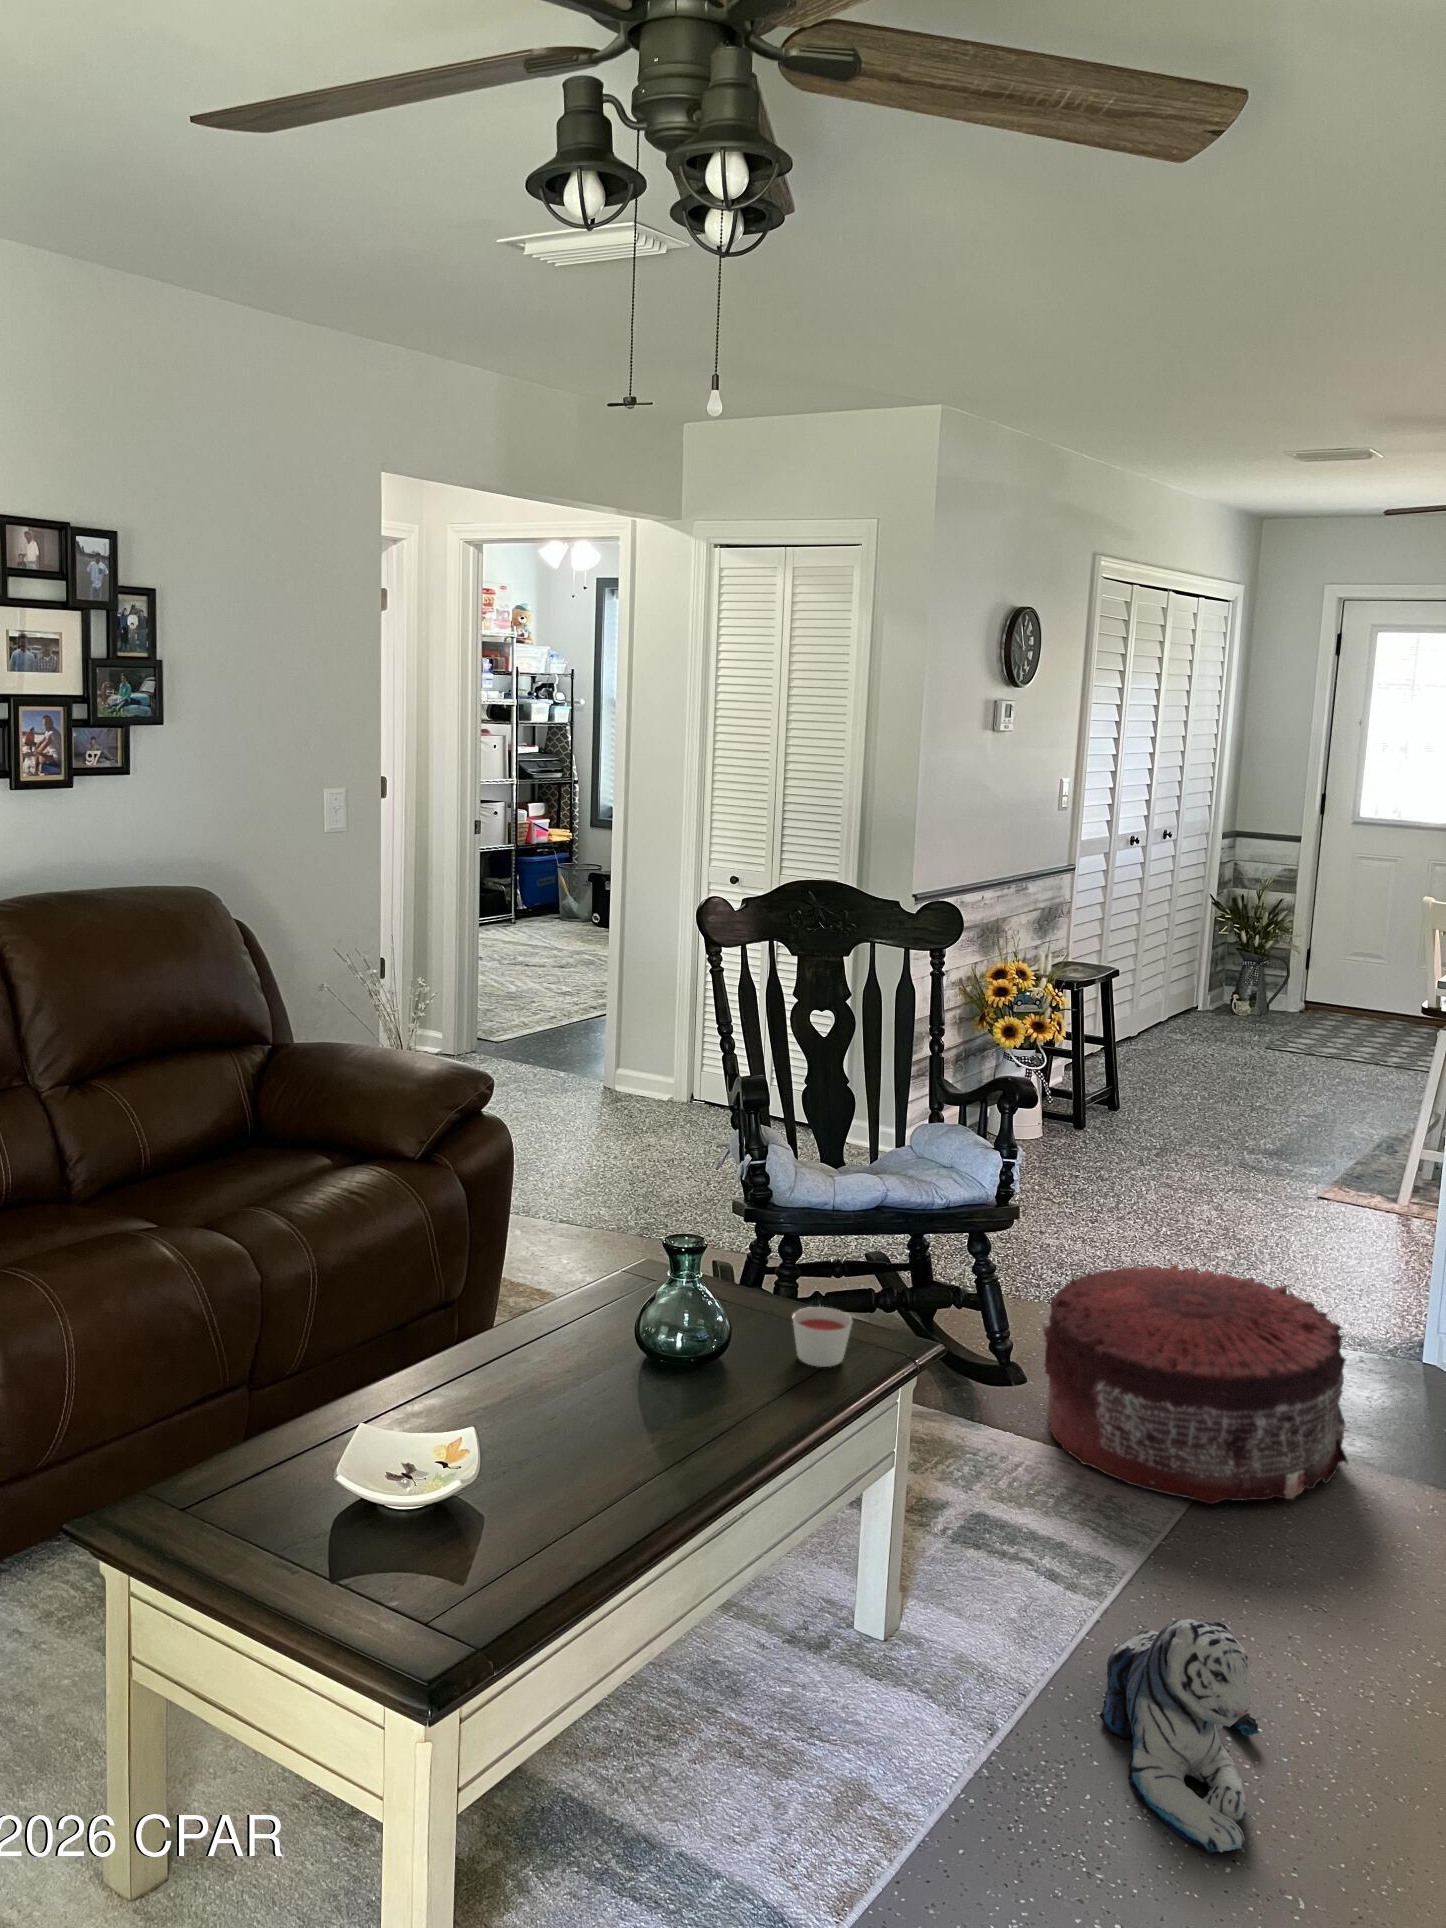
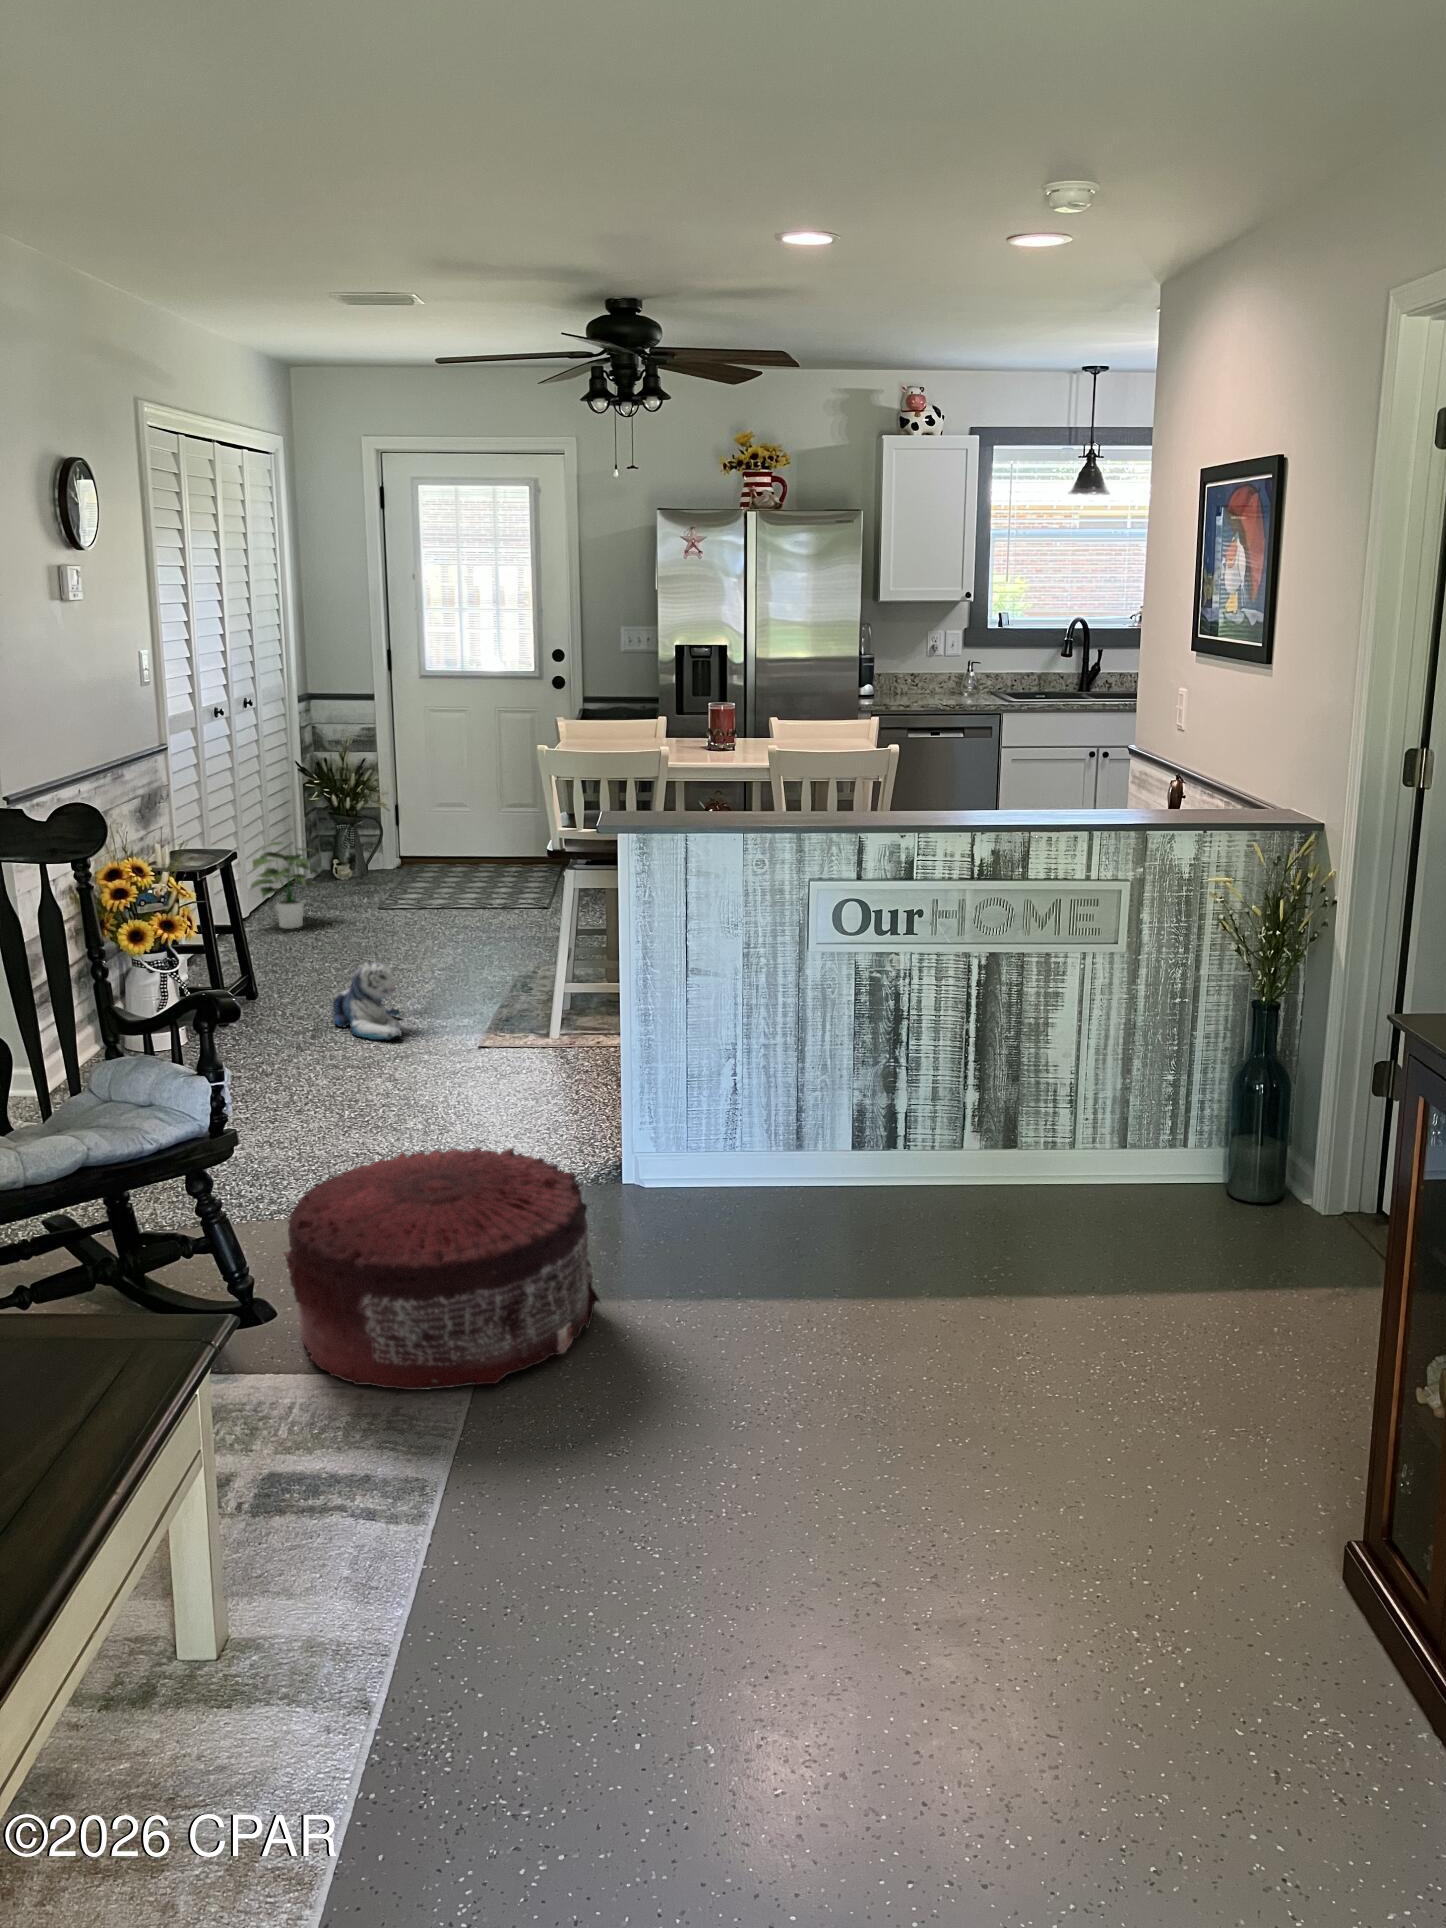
potted plant: none [1139,969,1213,1053] -> present [251,842,318,929]
candle: present [792,1307,852,1367] -> none [53,1312,131,1387]
plush toy: present [1099,1619,1259,1853] -> present [333,962,401,1040]

